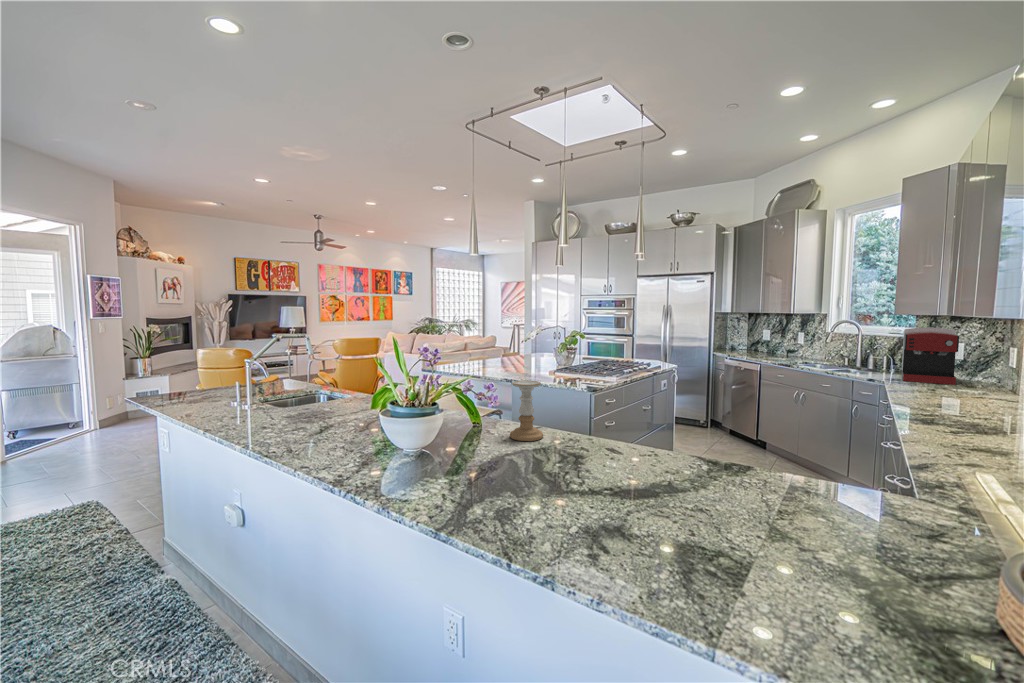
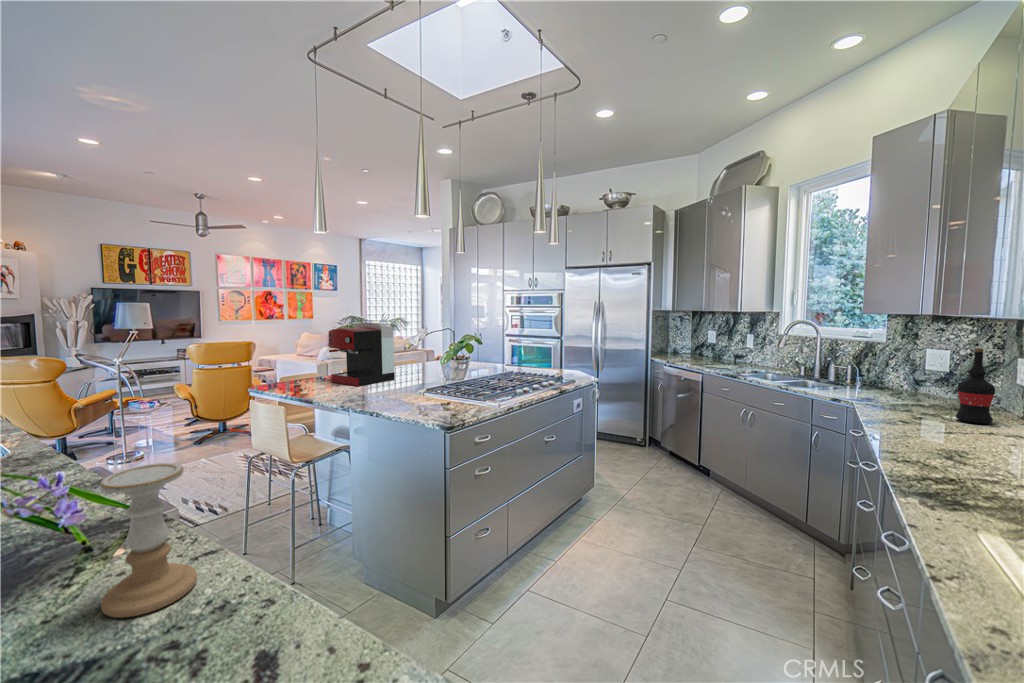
coffee maker: present [901,327,959,385] -> present [329,322,395,386]
wine bottle: none [959,339,987,392] -> present [955,348,995,423]

